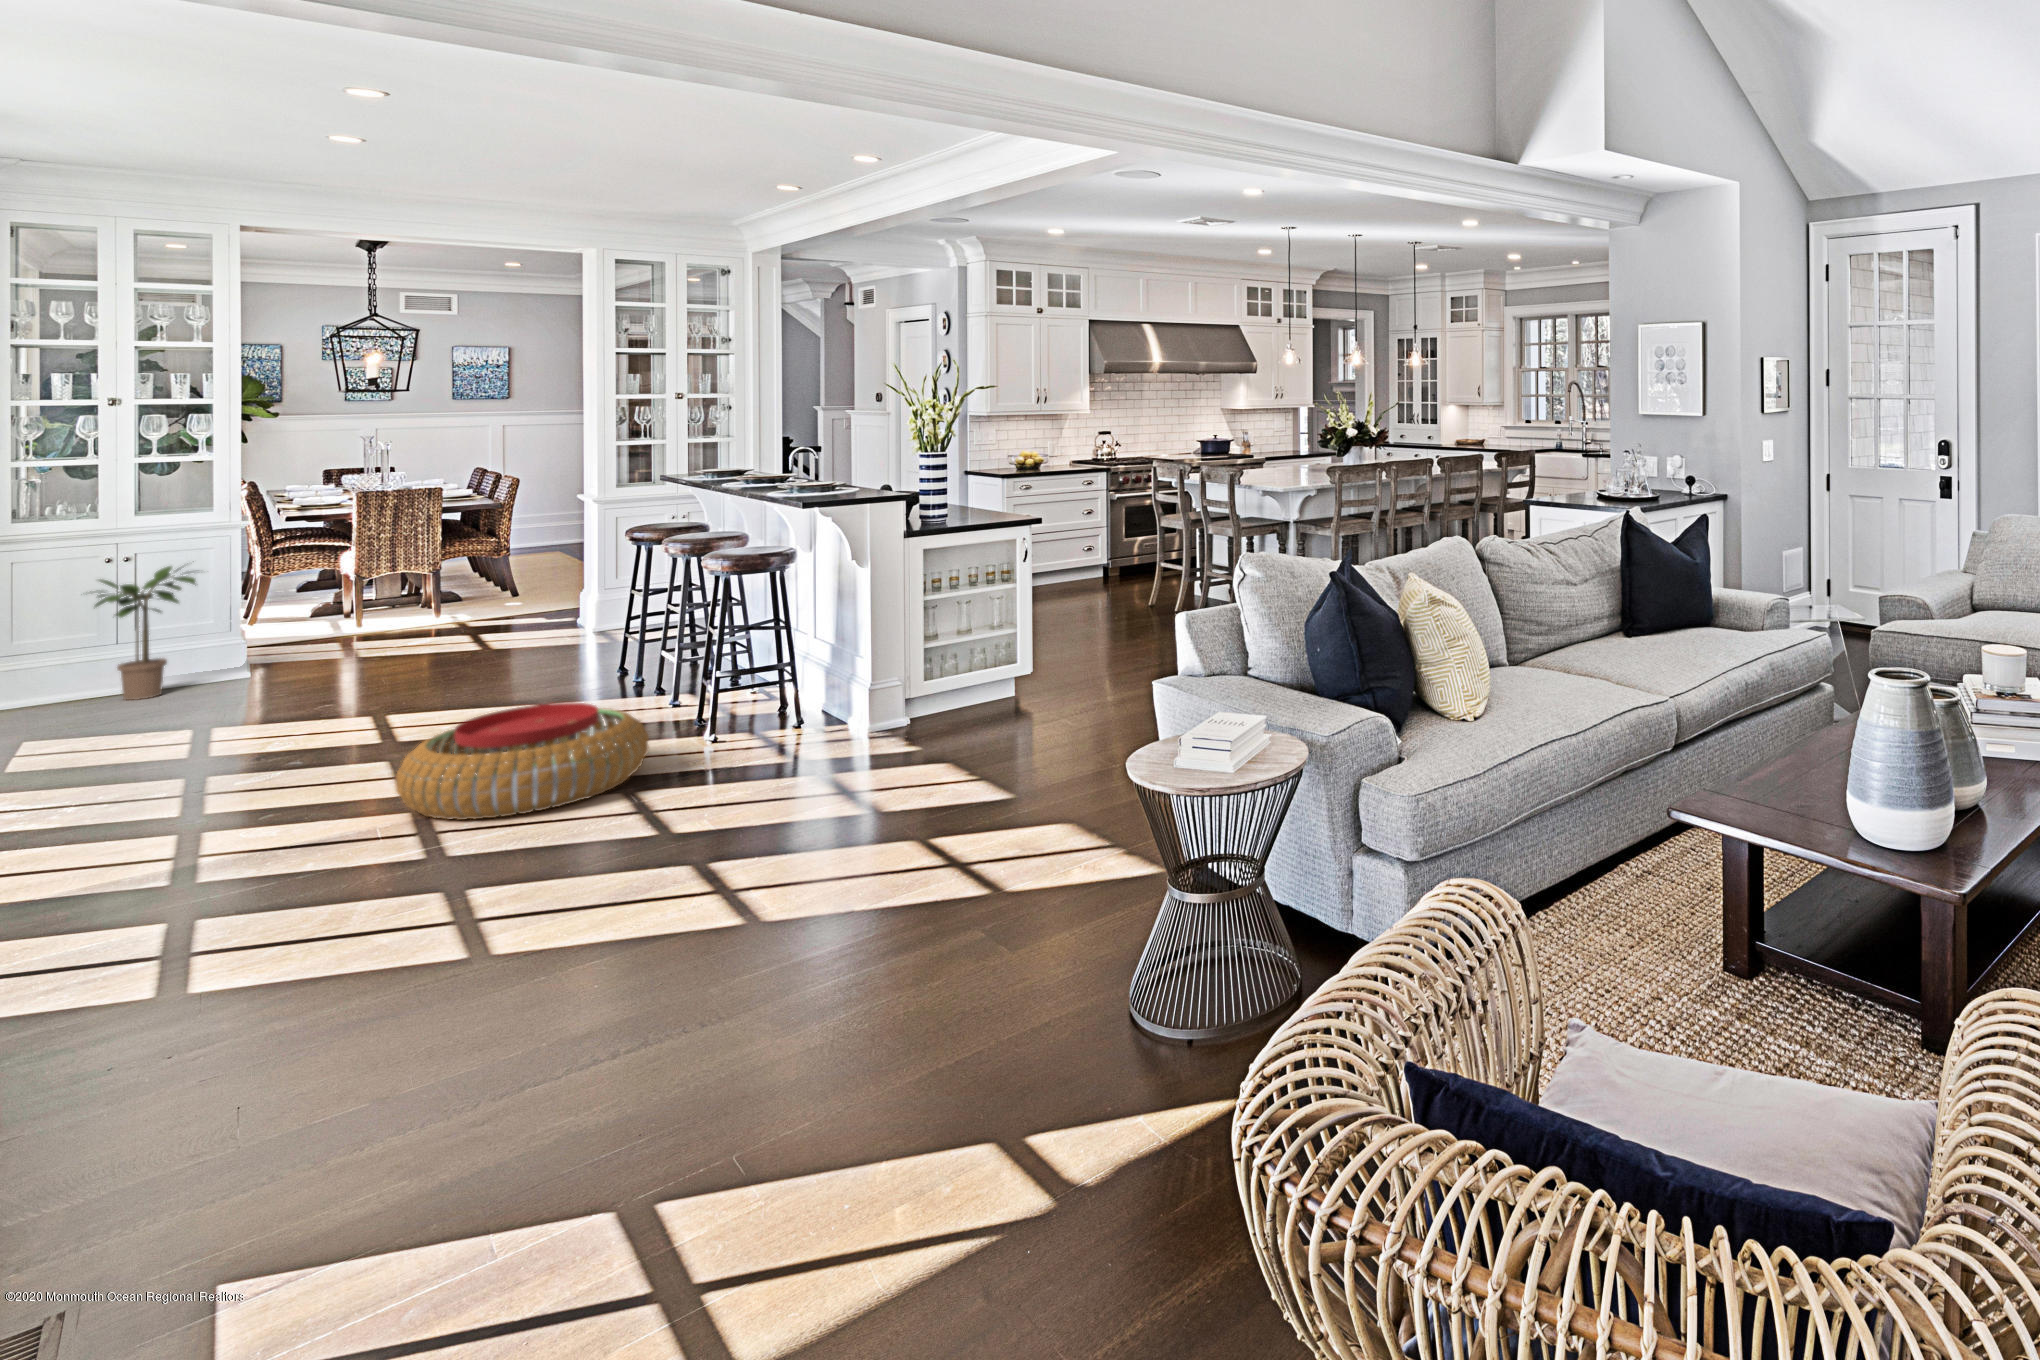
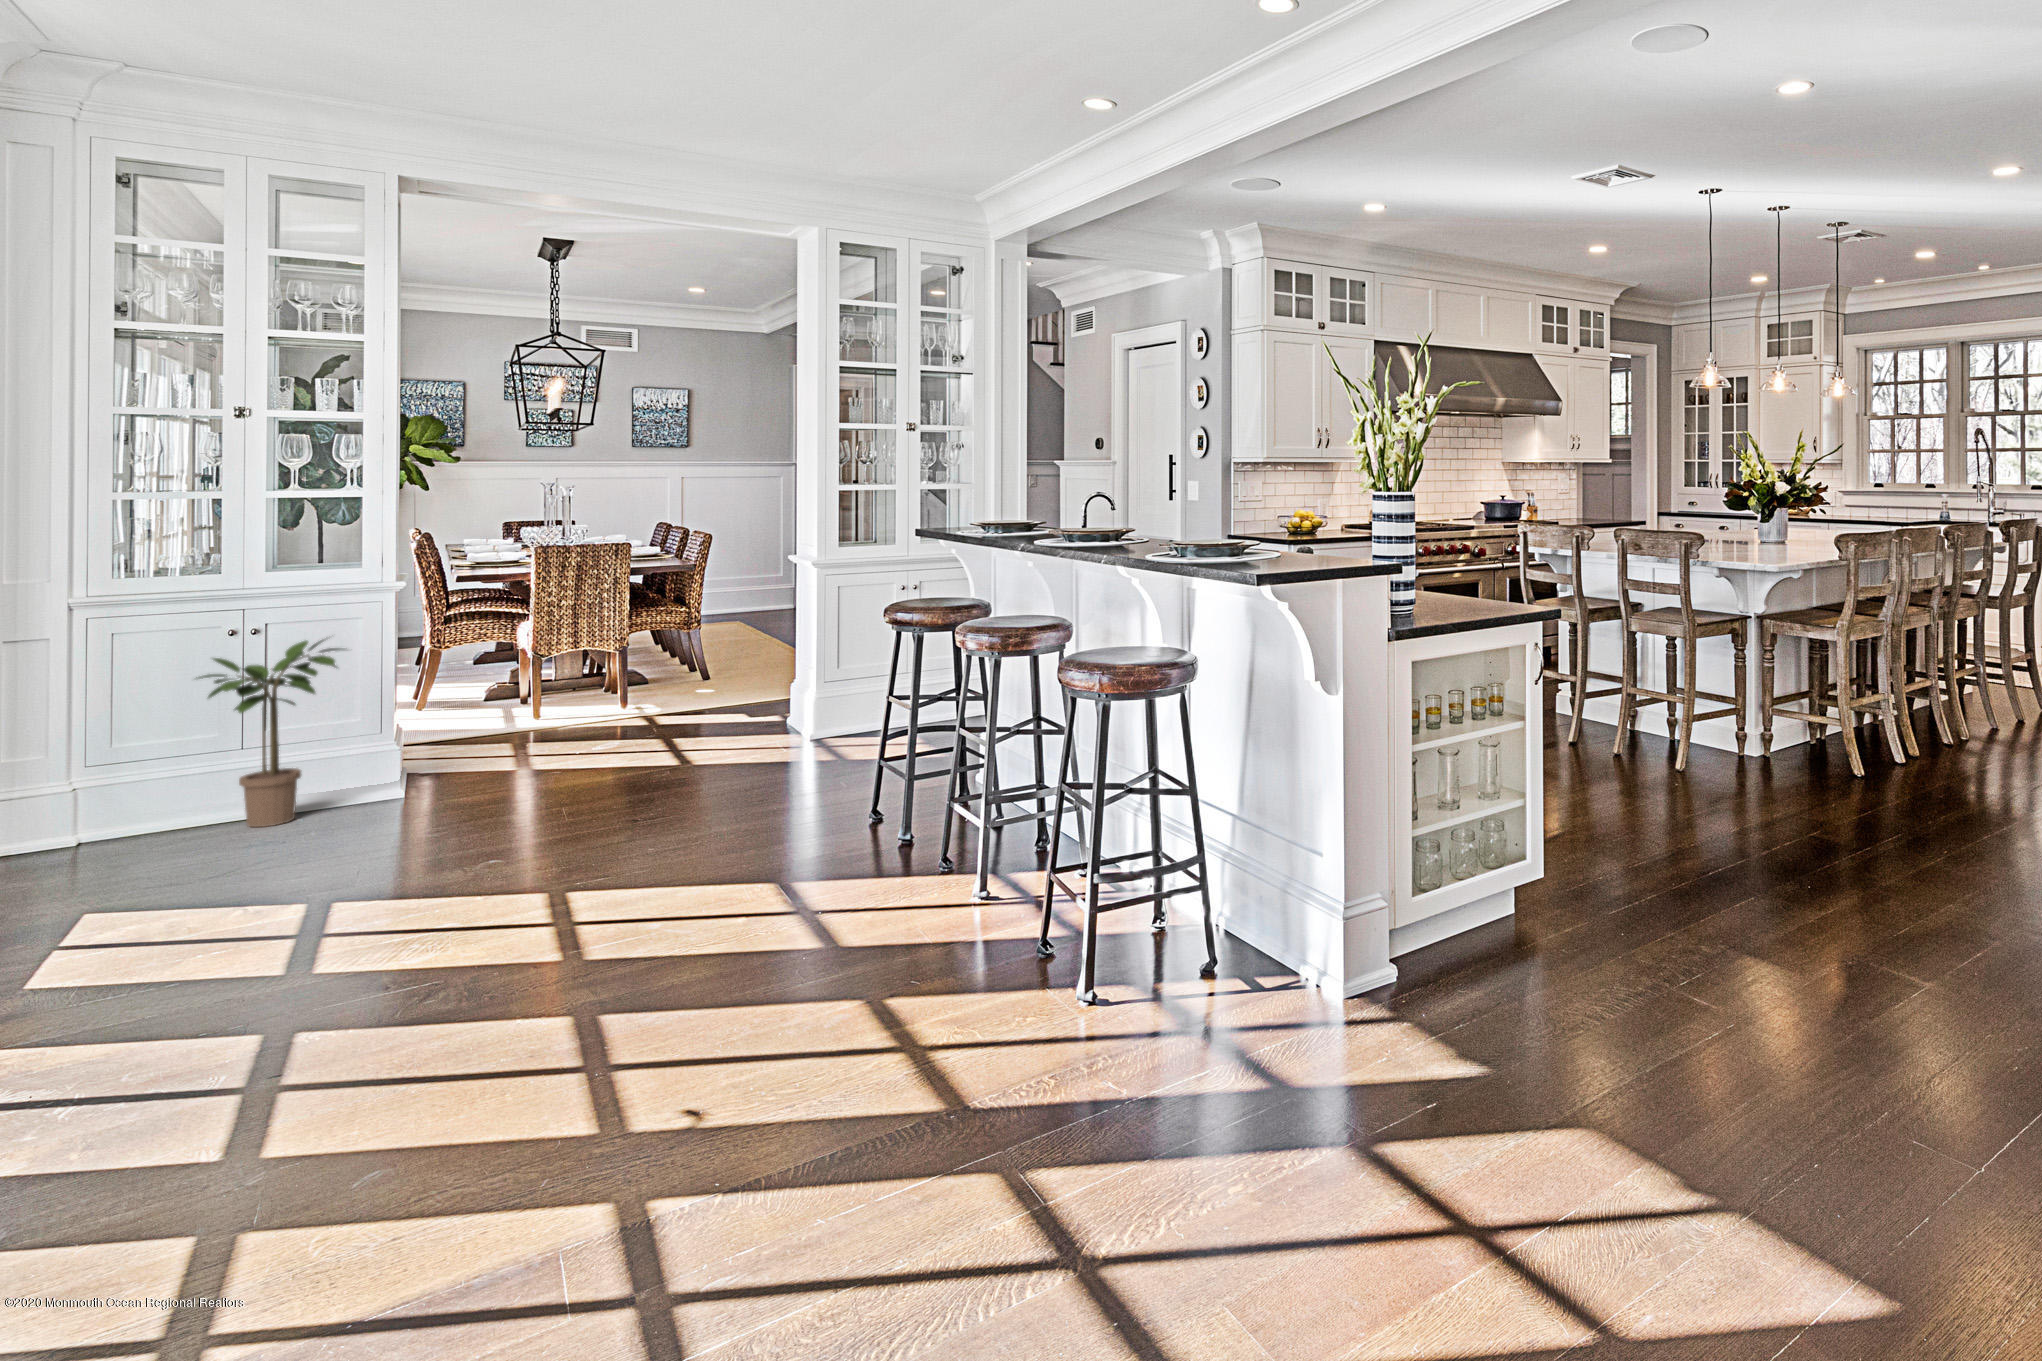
pouf: present [396,703,649,820] -> none [590,918,992,1175]

